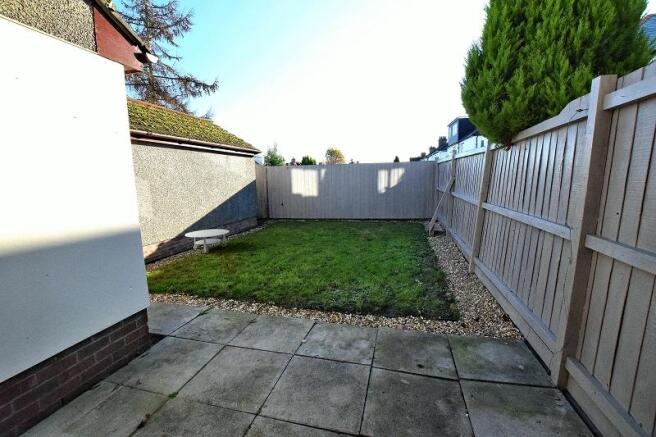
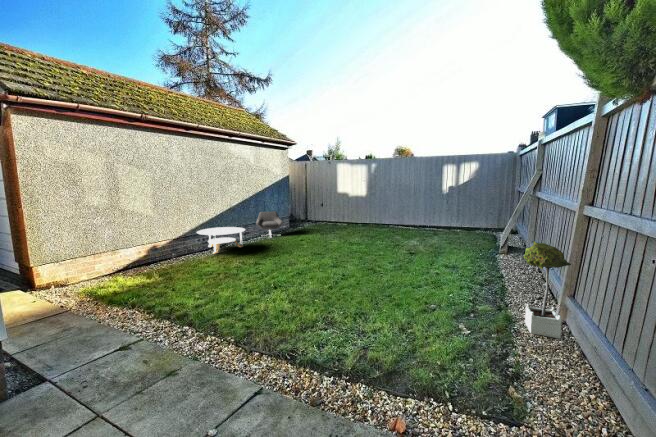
lounge chair: none [230,214,257,237] -> present [256,211,283,237]
potted tree: none [450,224,475,280] -> present [524,241,571,339]

